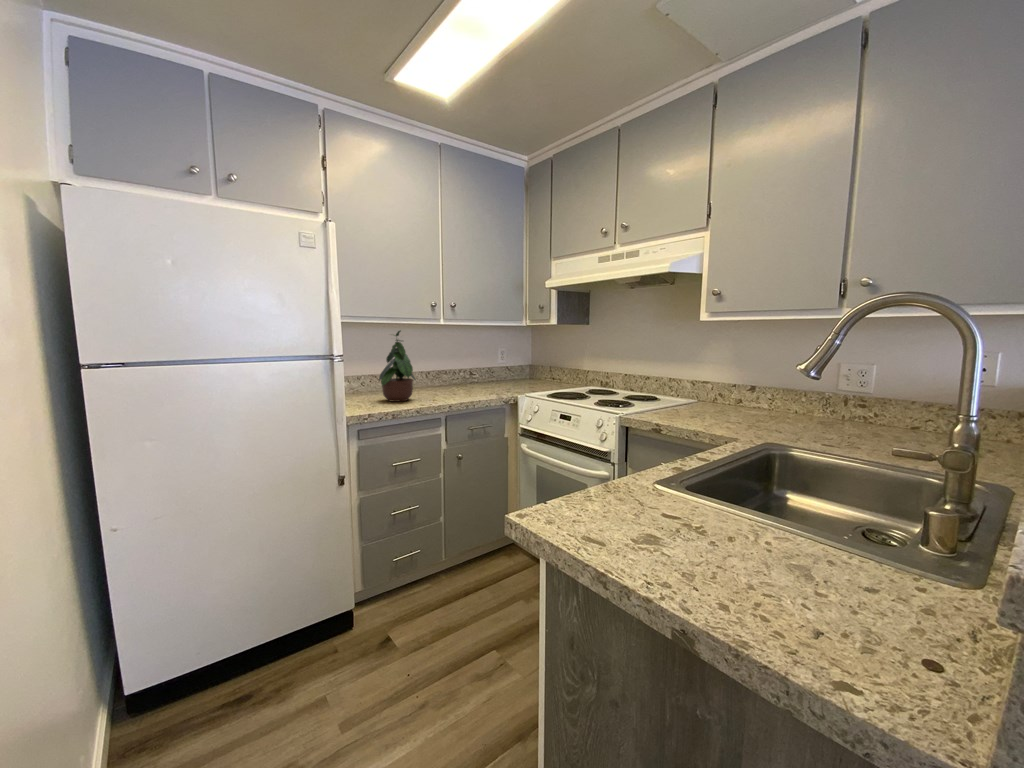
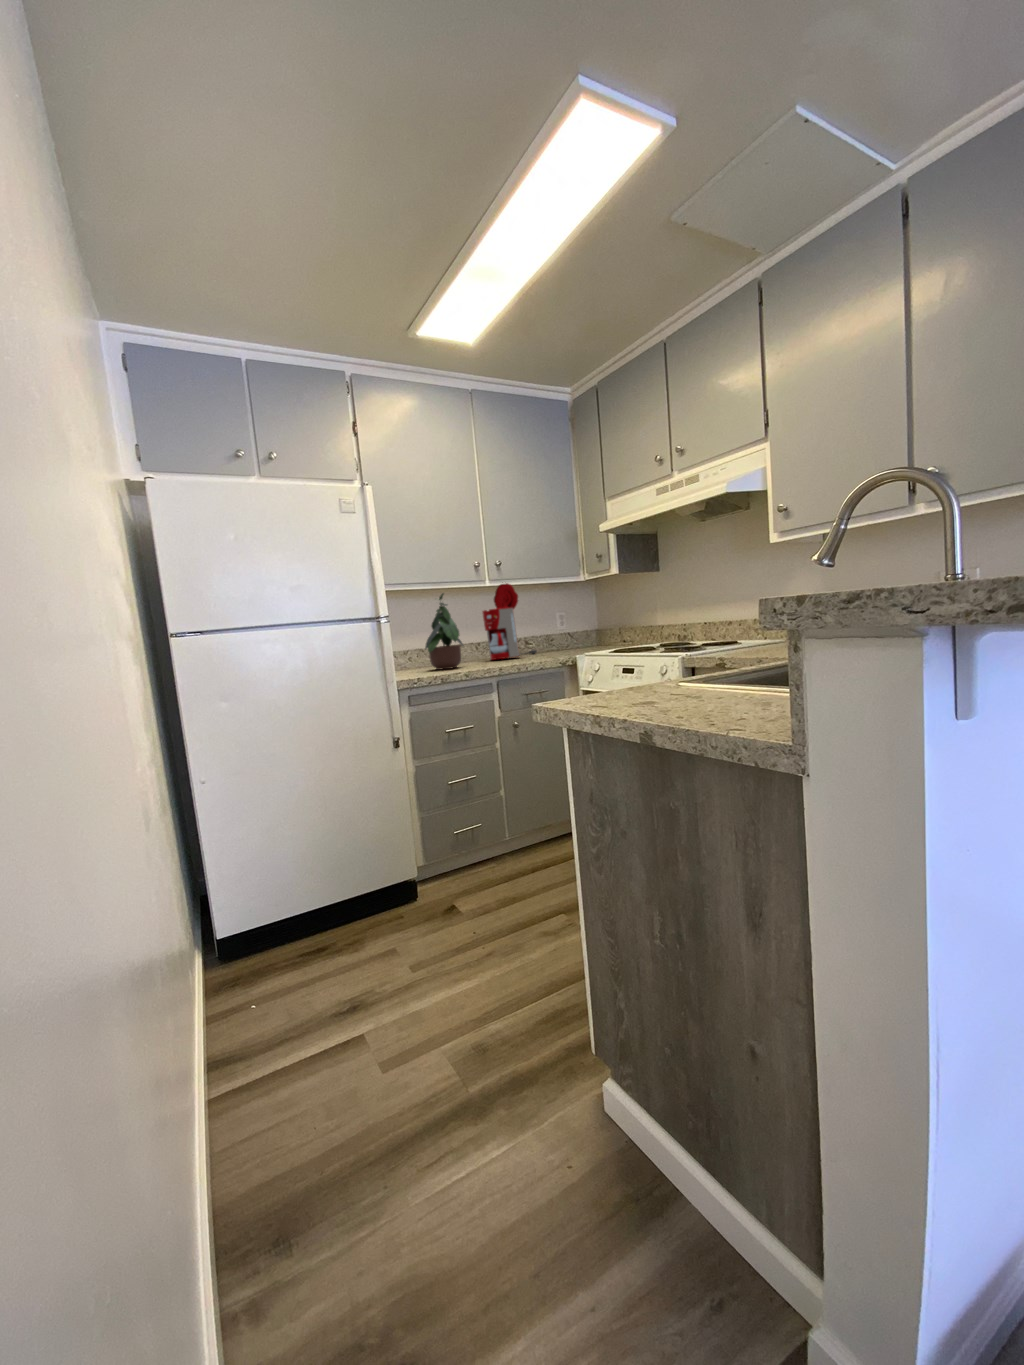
coffee maker: none [435,322,481,392] -> present [483,583,537,660]

